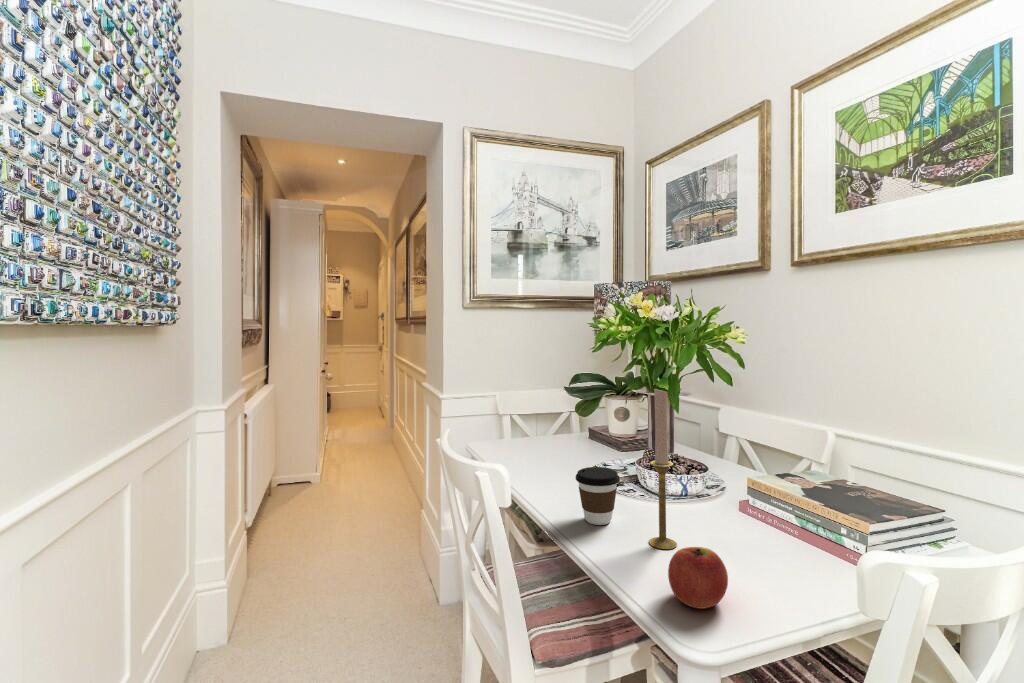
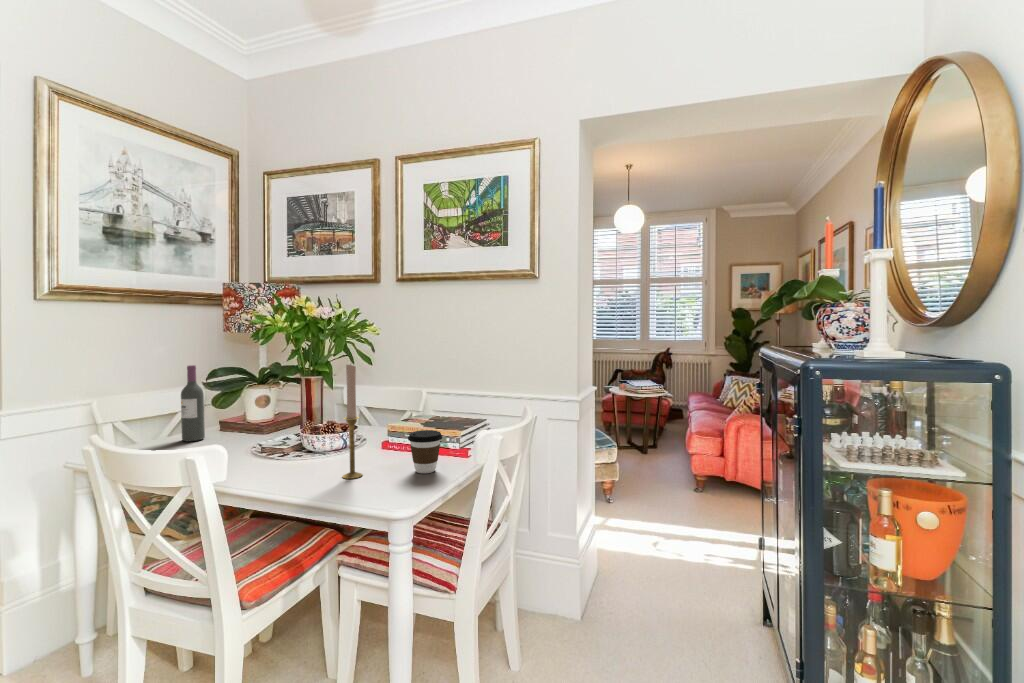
wine bottle: none [548,370,568,445] -> present [181,365,205,441]
coffee cup: present [576,467,620,525] -> present [408,430,442,473]
apple: present [668,547,728,609] -> none [378,458,413,495]

